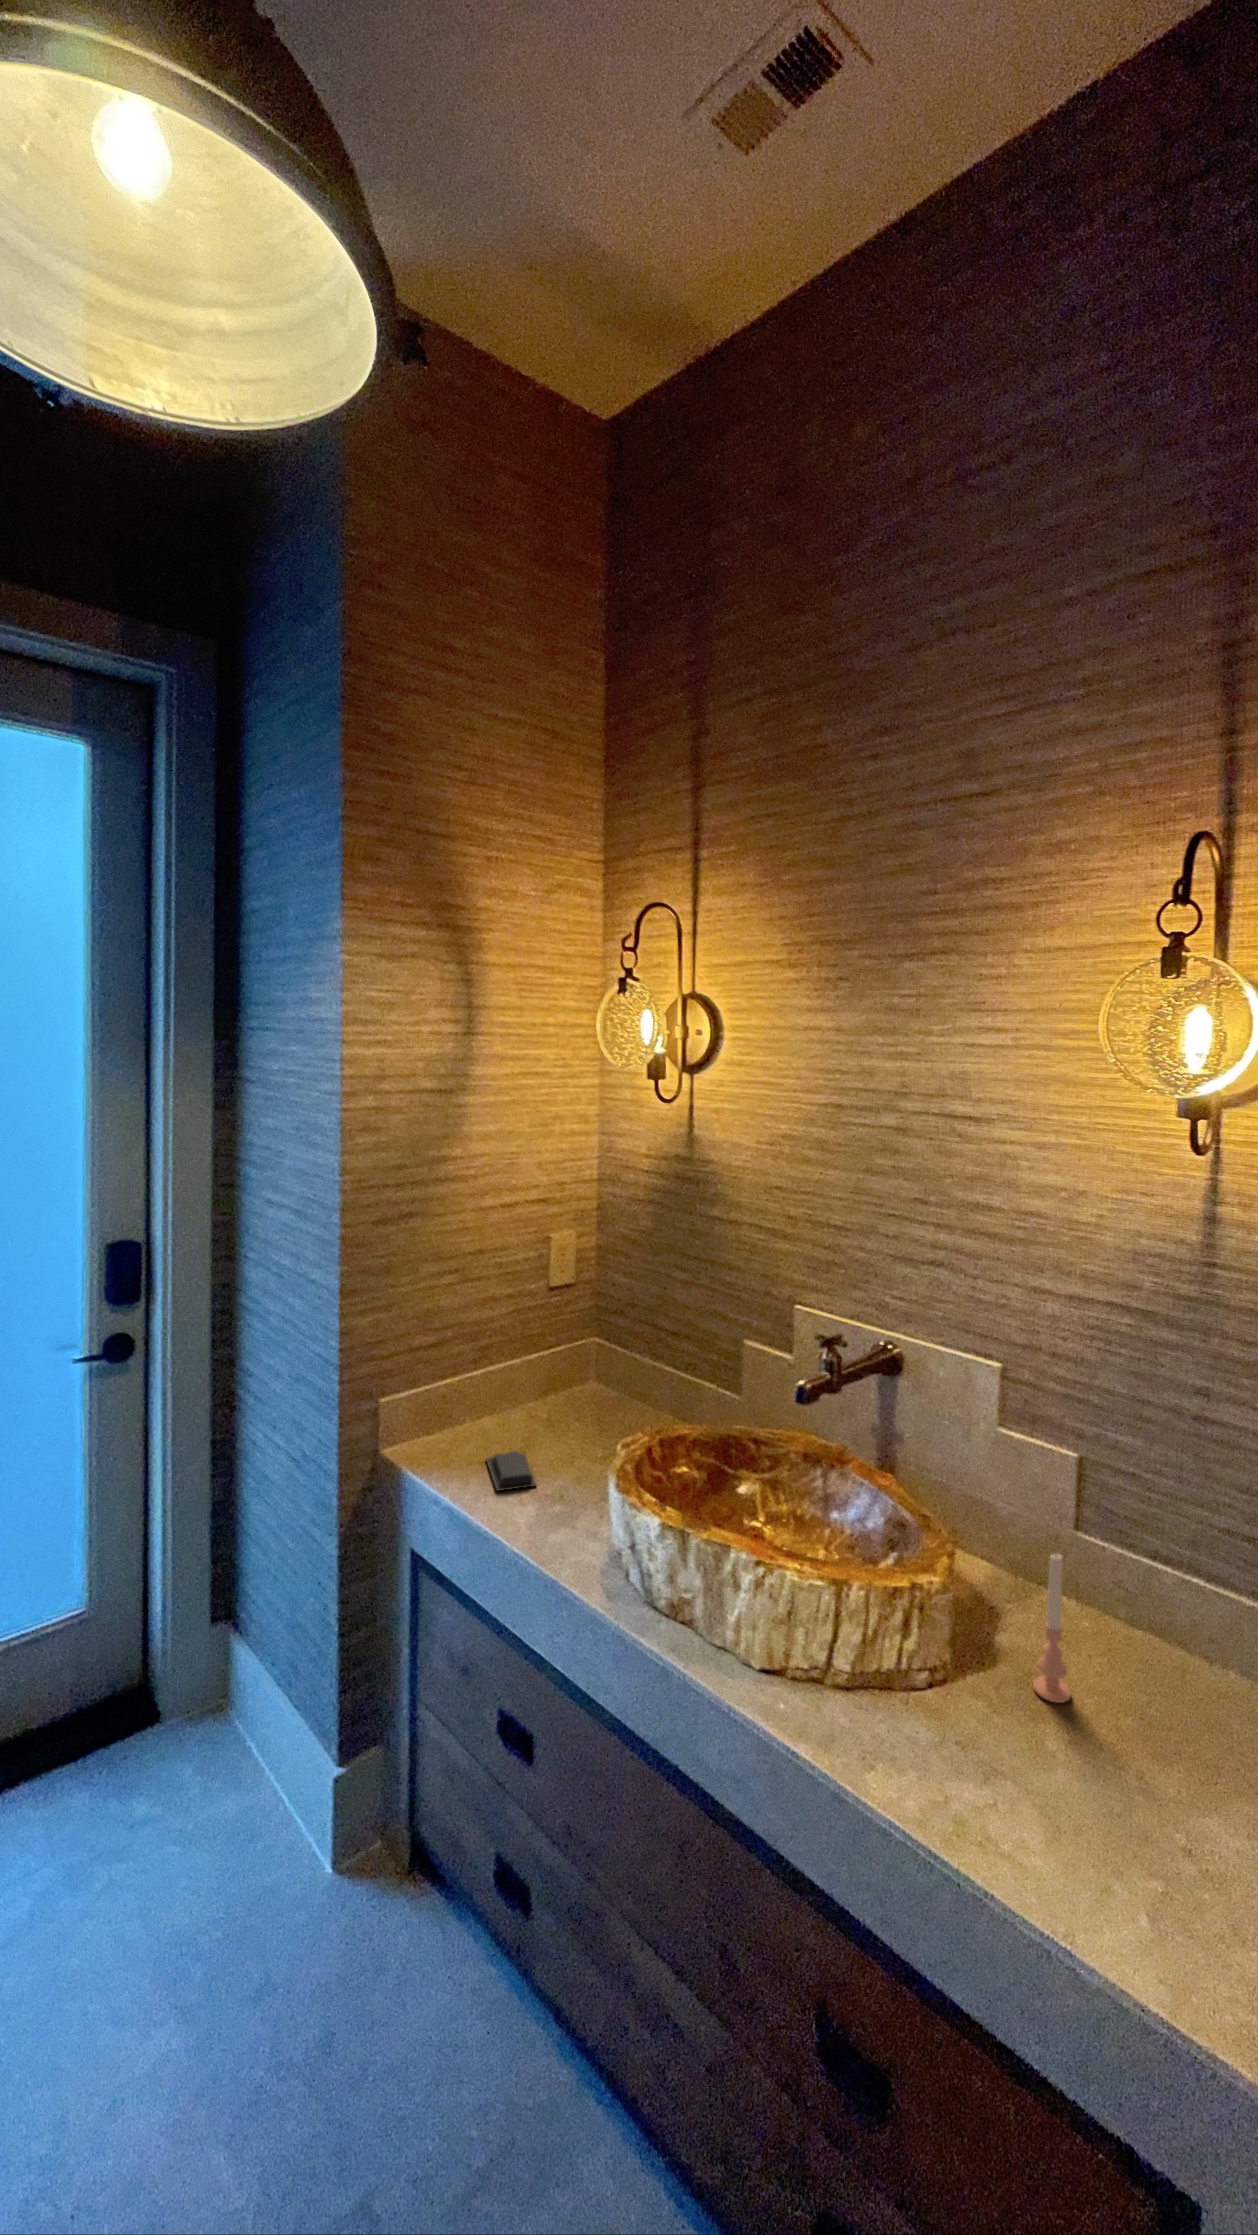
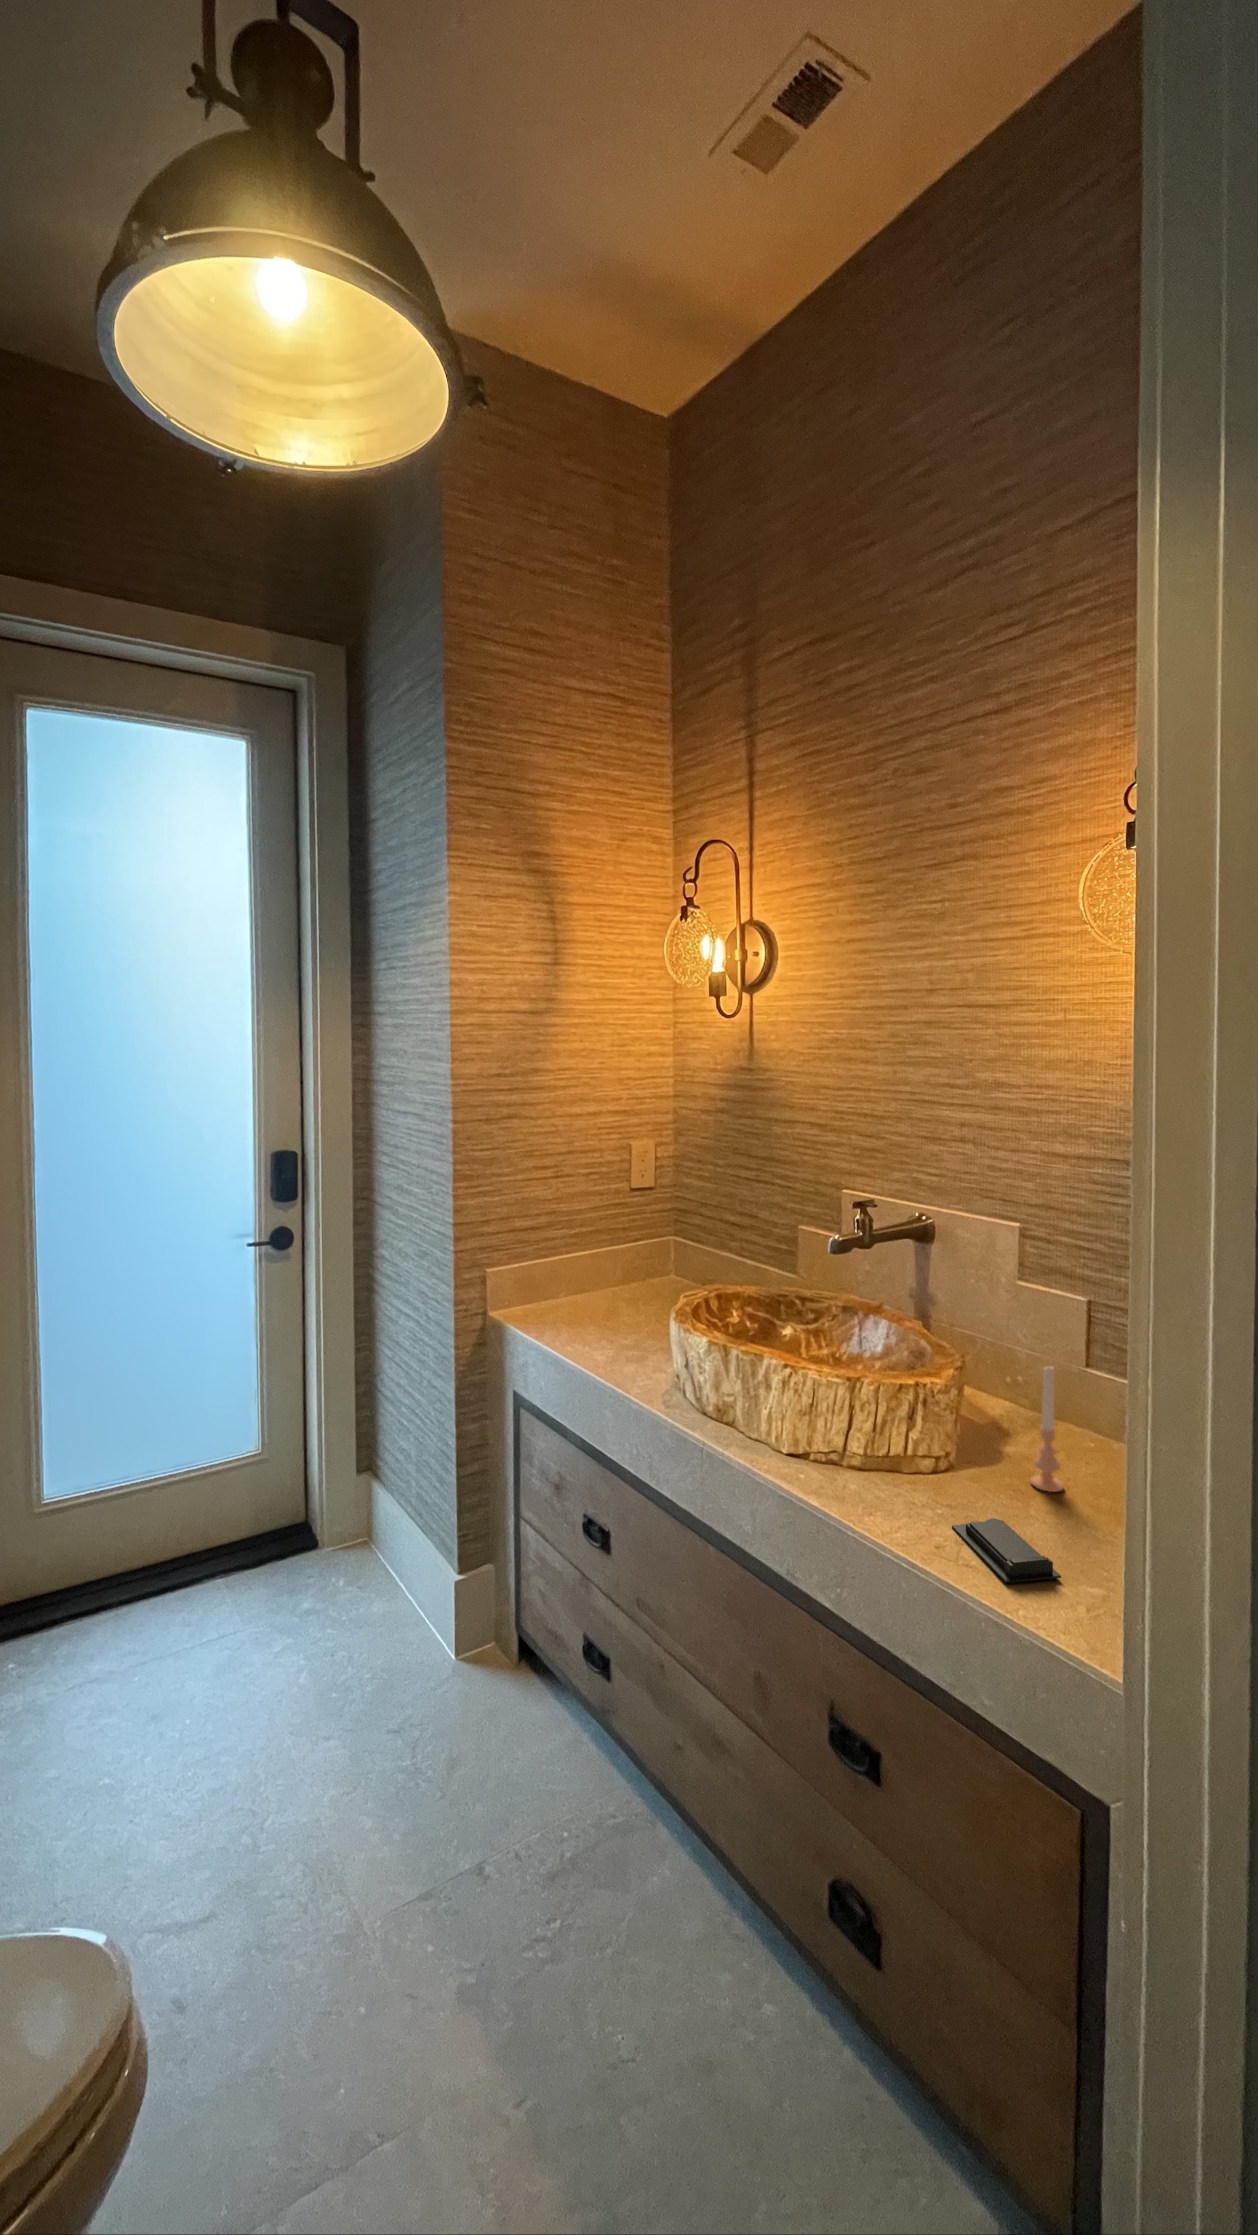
soap bar: present [486,1451,537,1491] -> present [952,1518,1061,1583]

